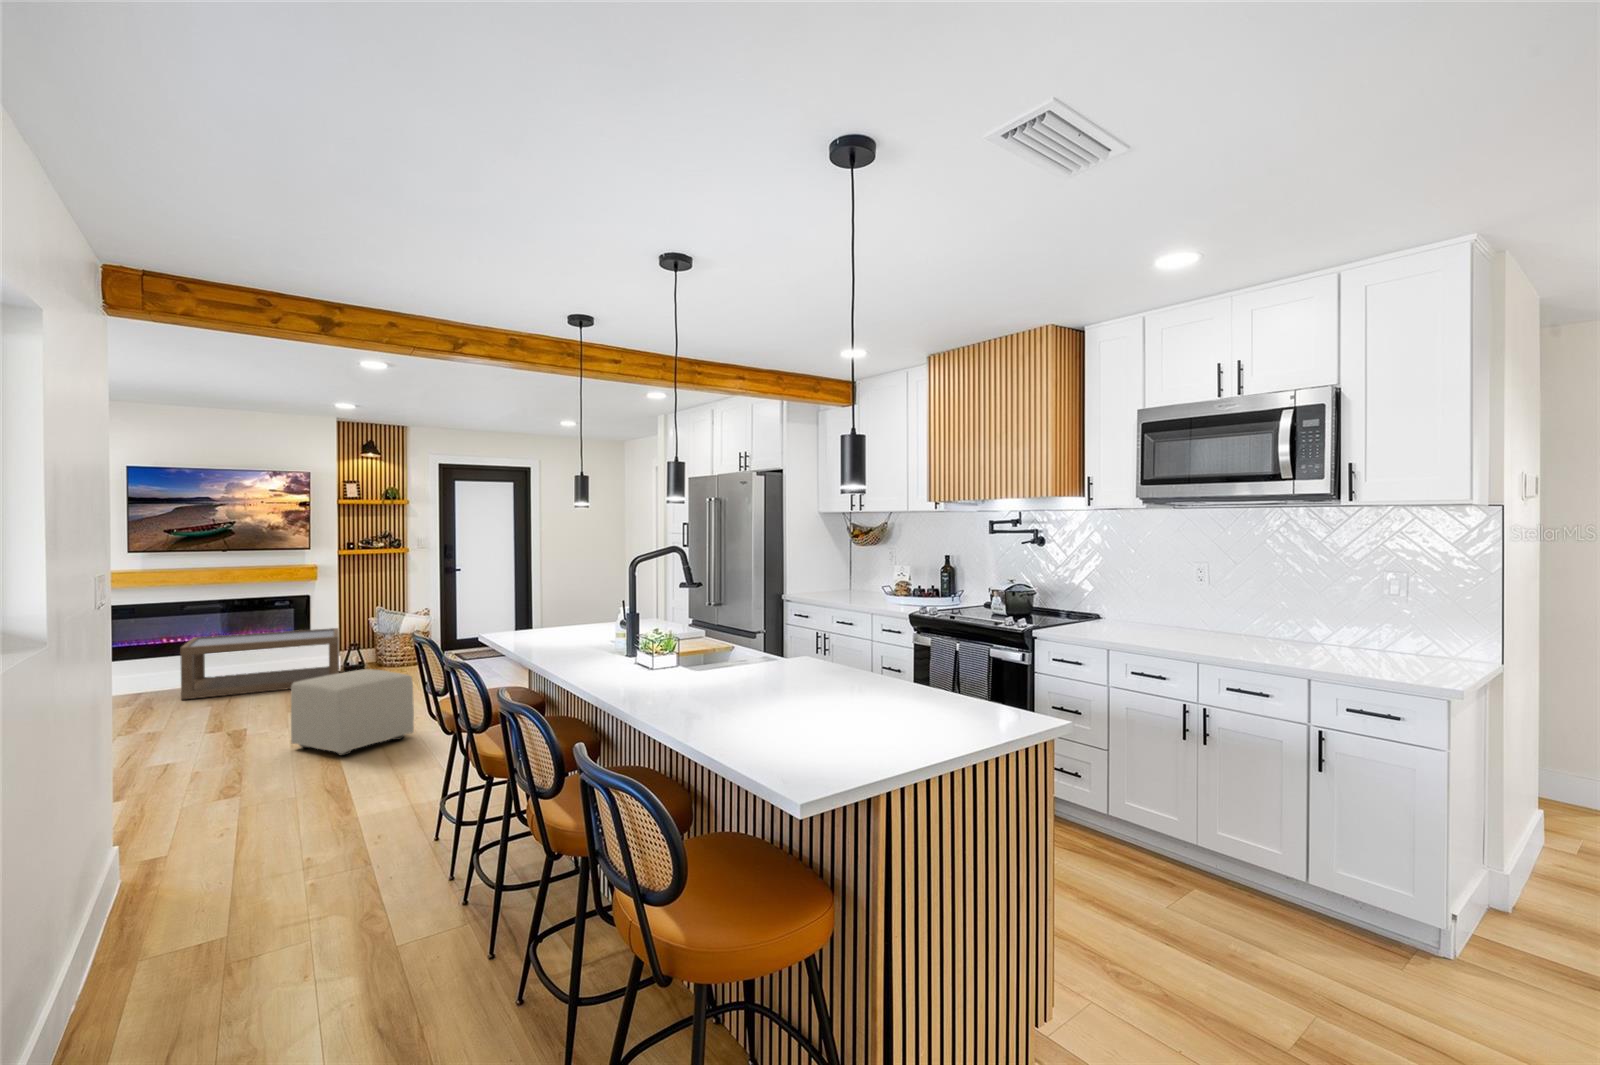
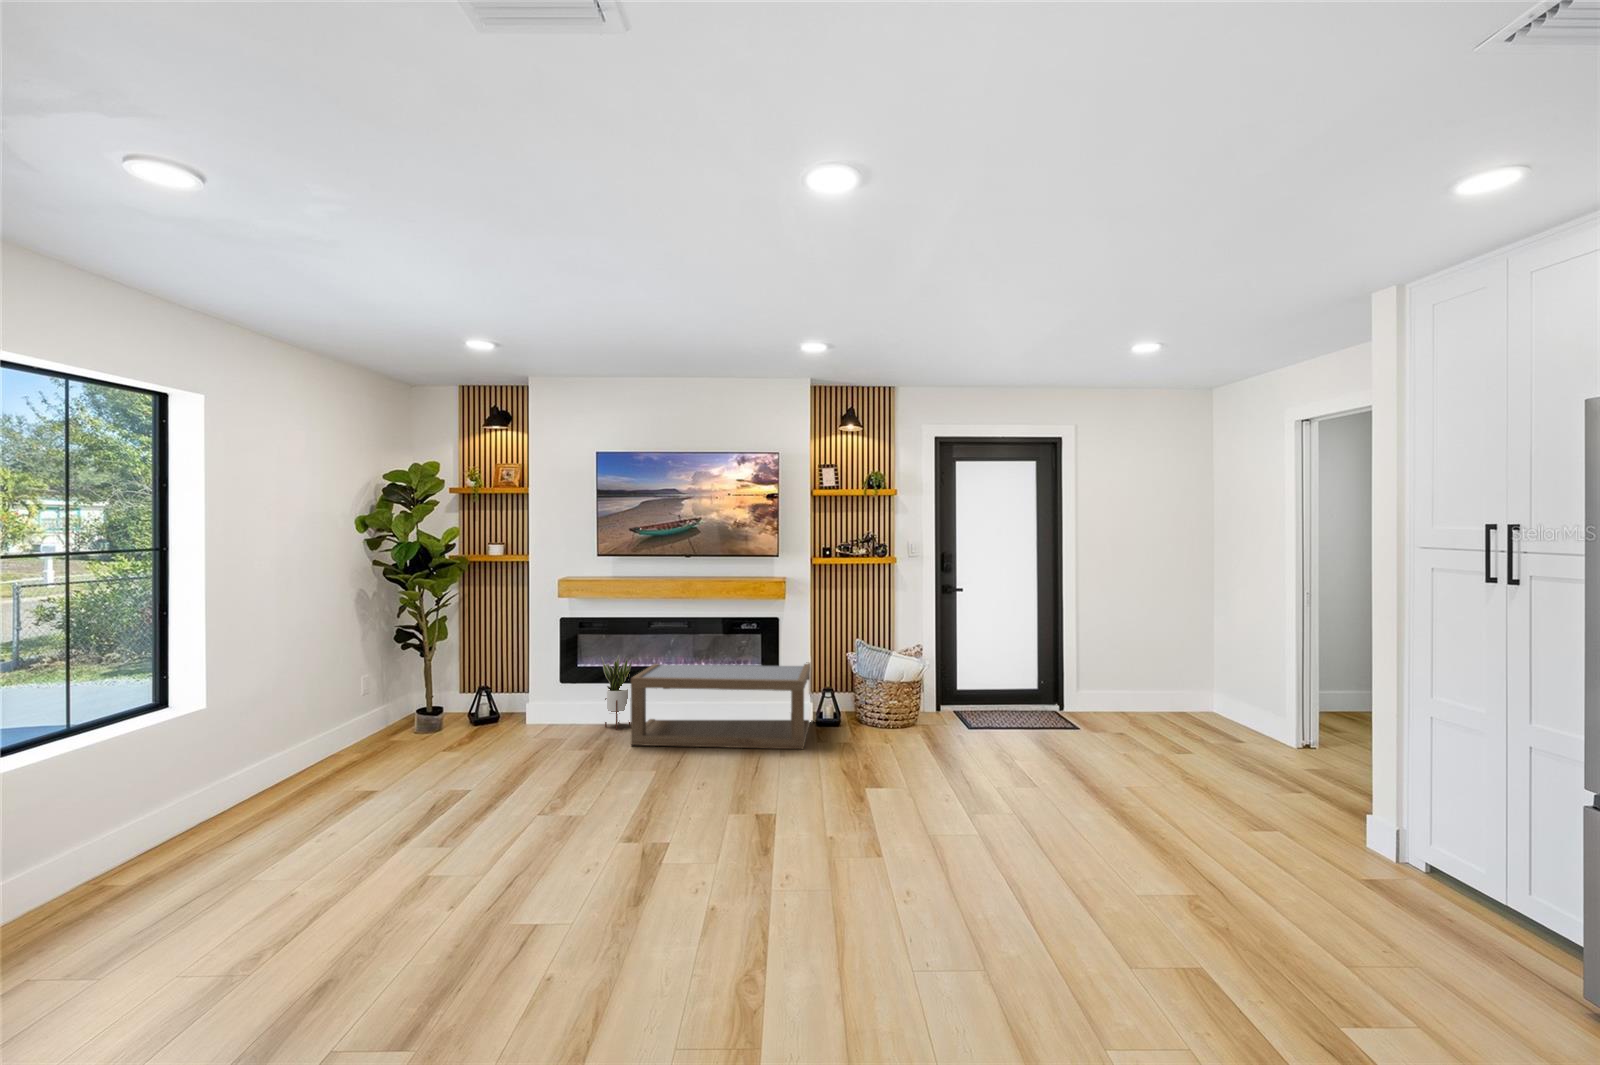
potted plant: none [137,634,167,695] -> present [601,655,631,729]
ottoman: present [291,669,414,755] -> none [681,781,886,999]

